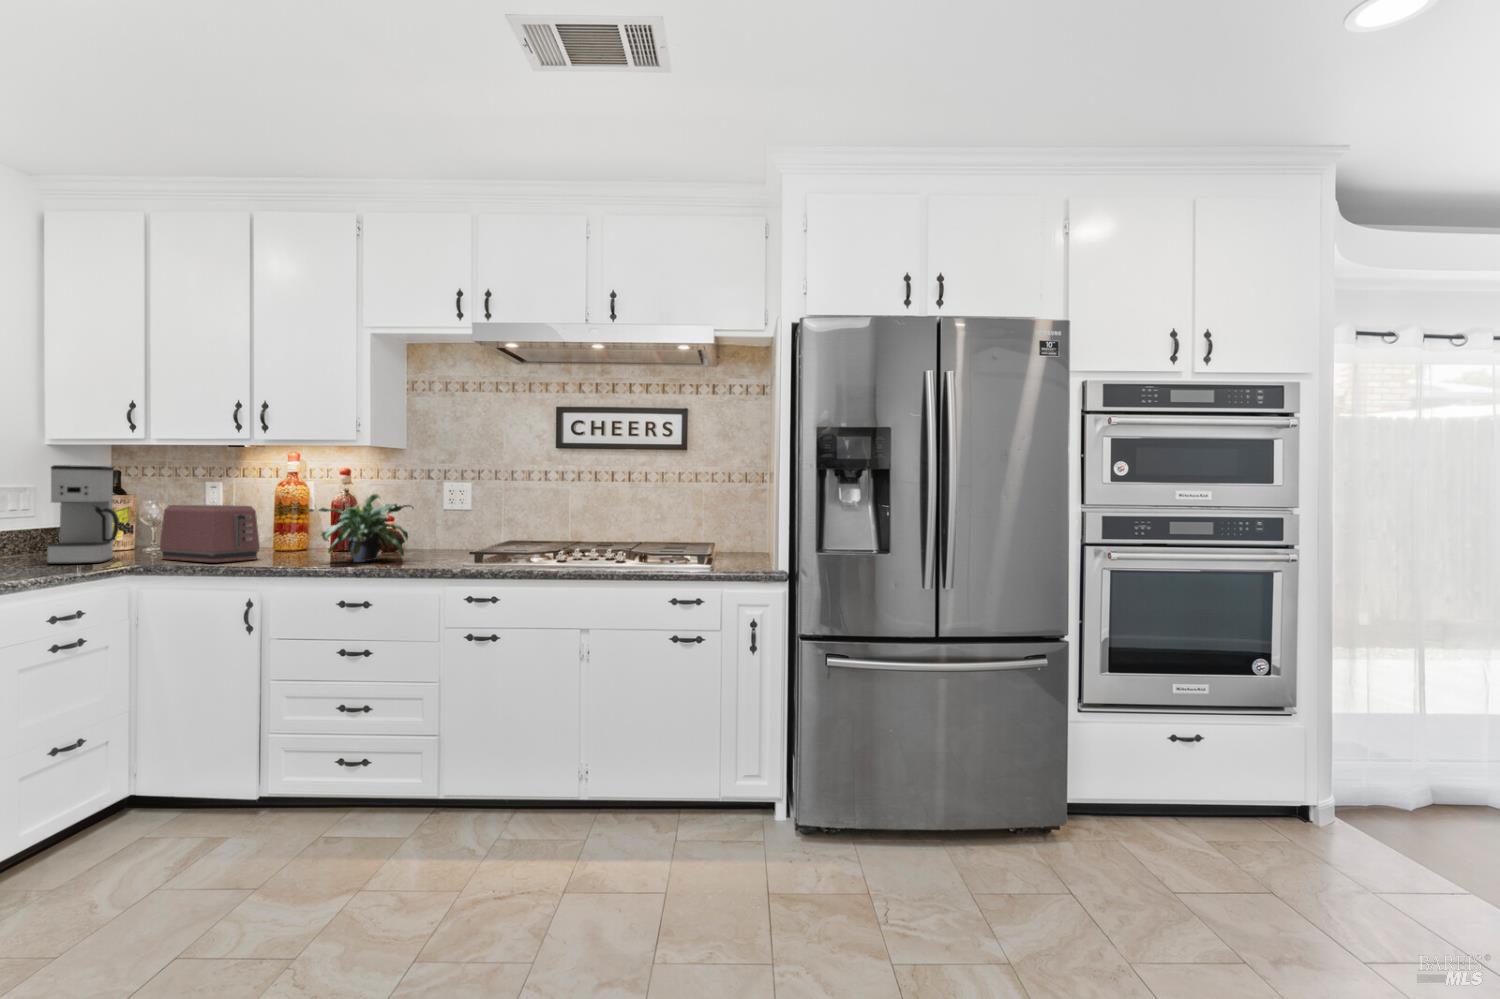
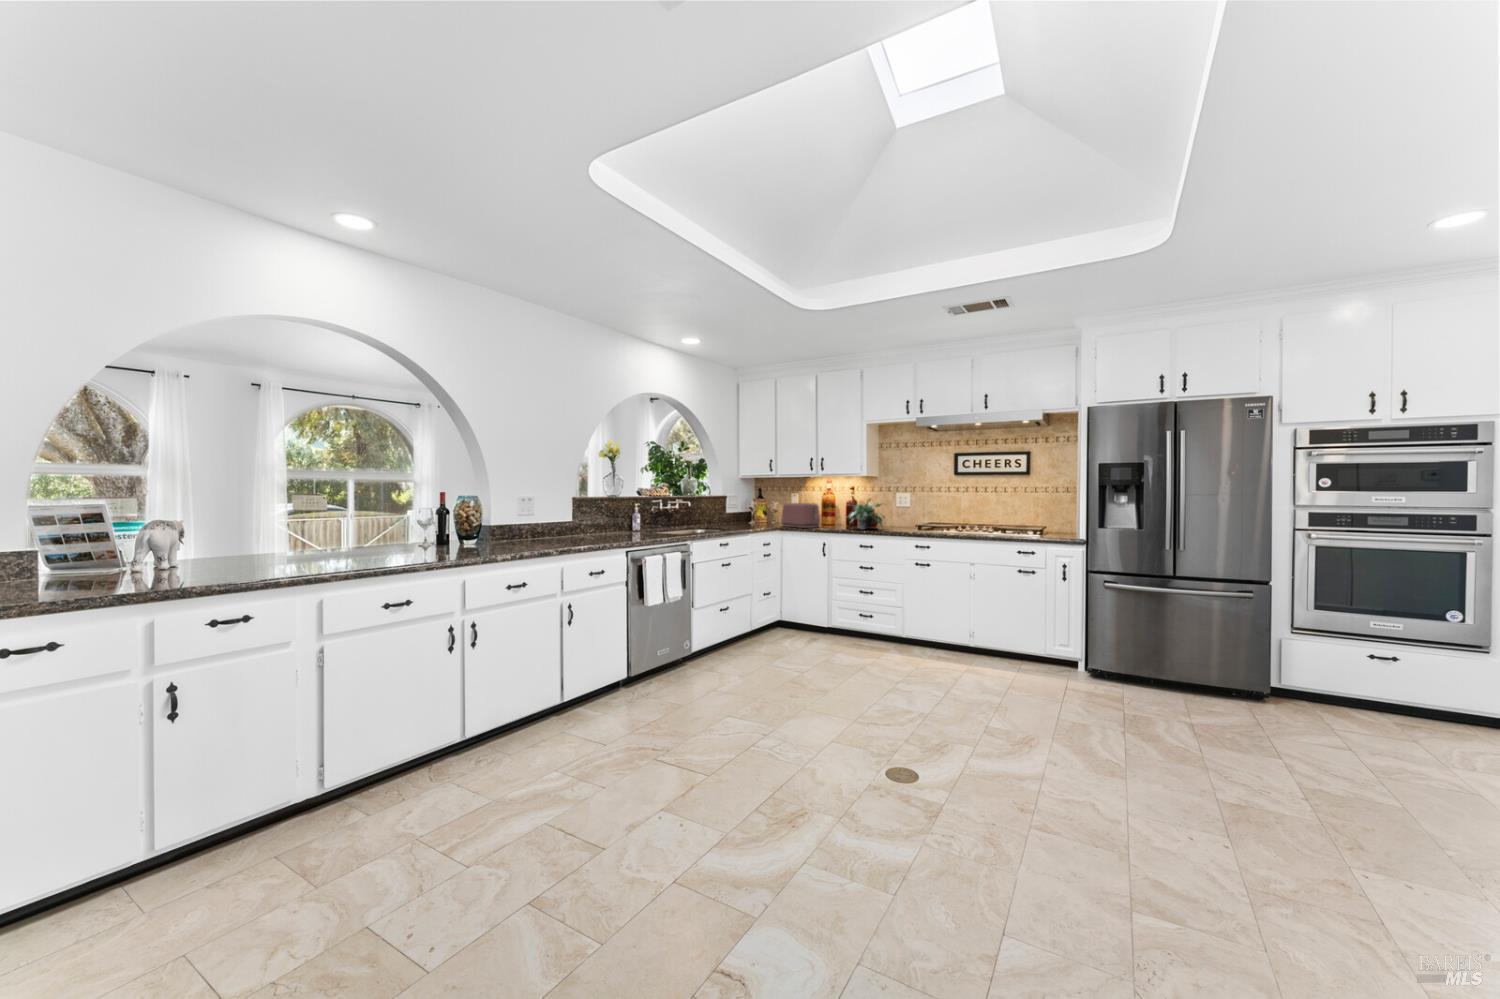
coffee maker: present [47,465,119,564] -> none [744,487,767,527]

